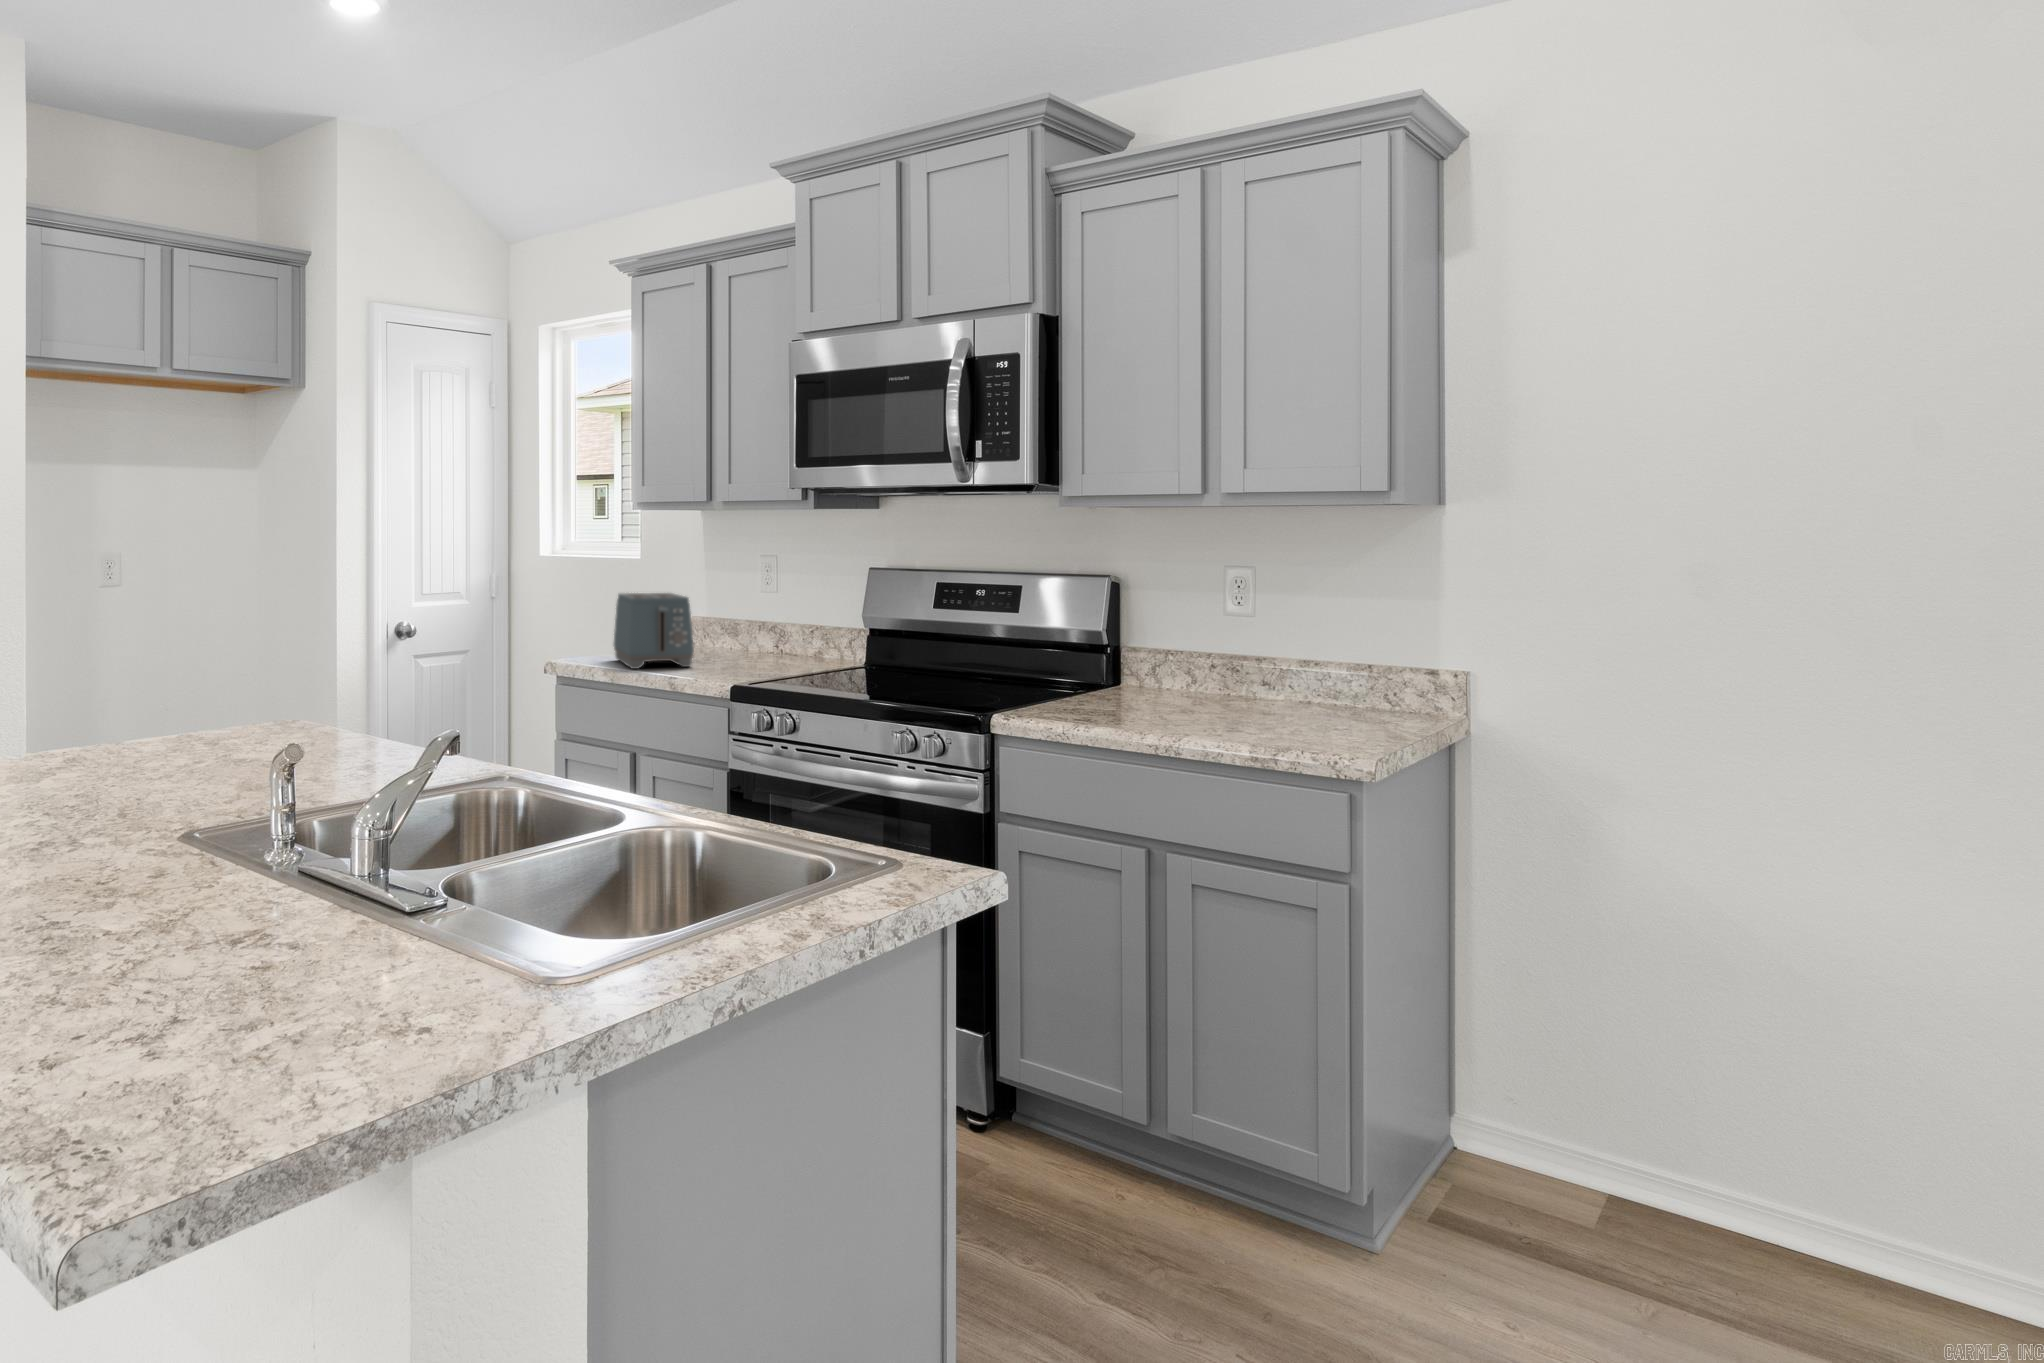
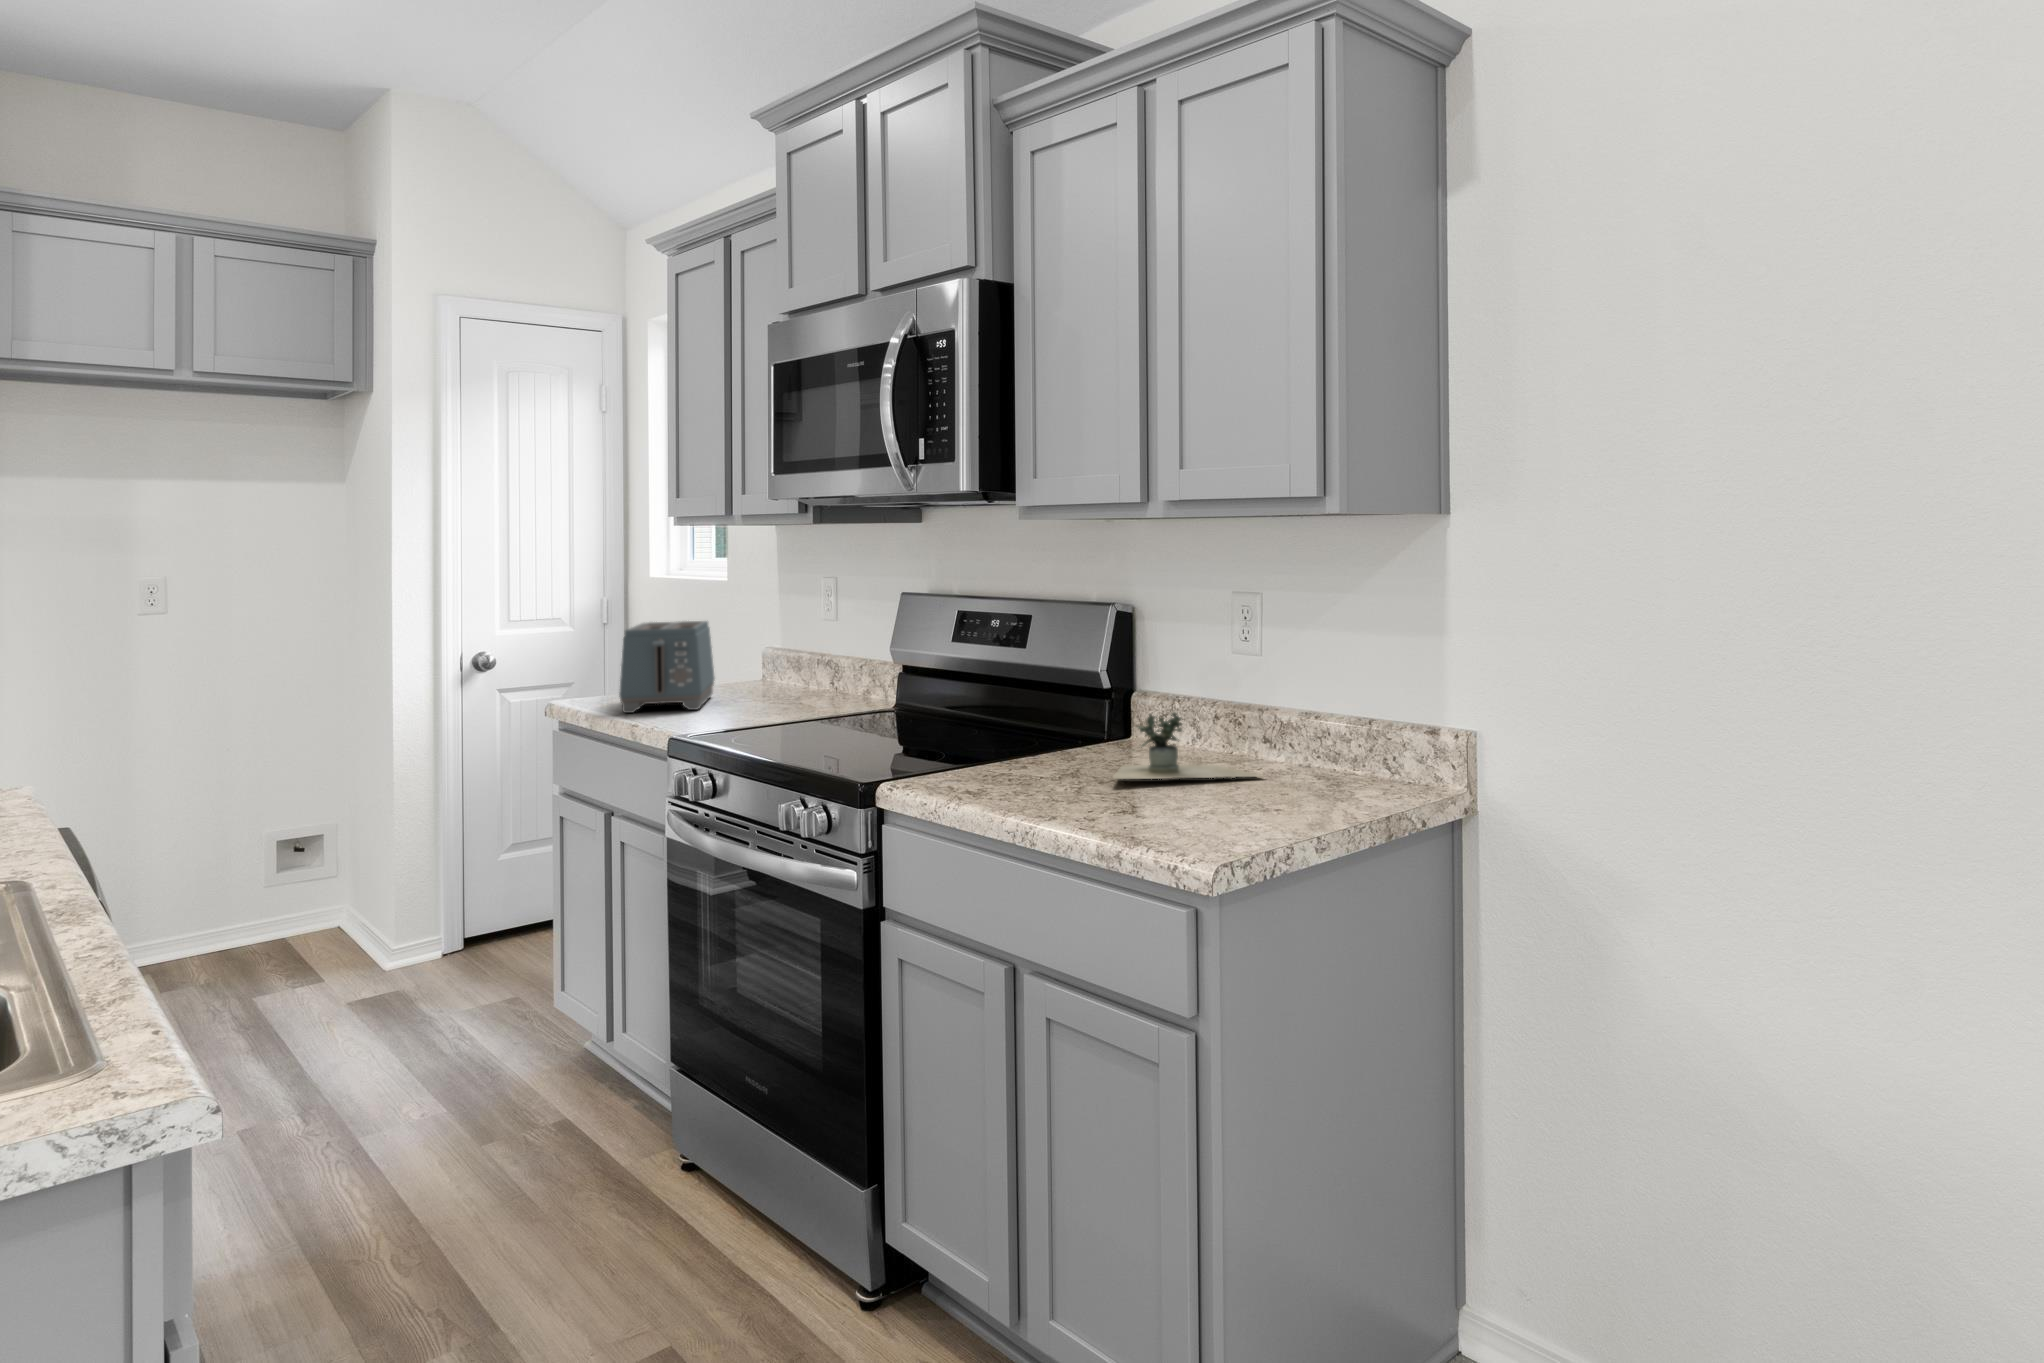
potted plant: none [1166,658,1334,710] -> present [1113,712,1315,779]

